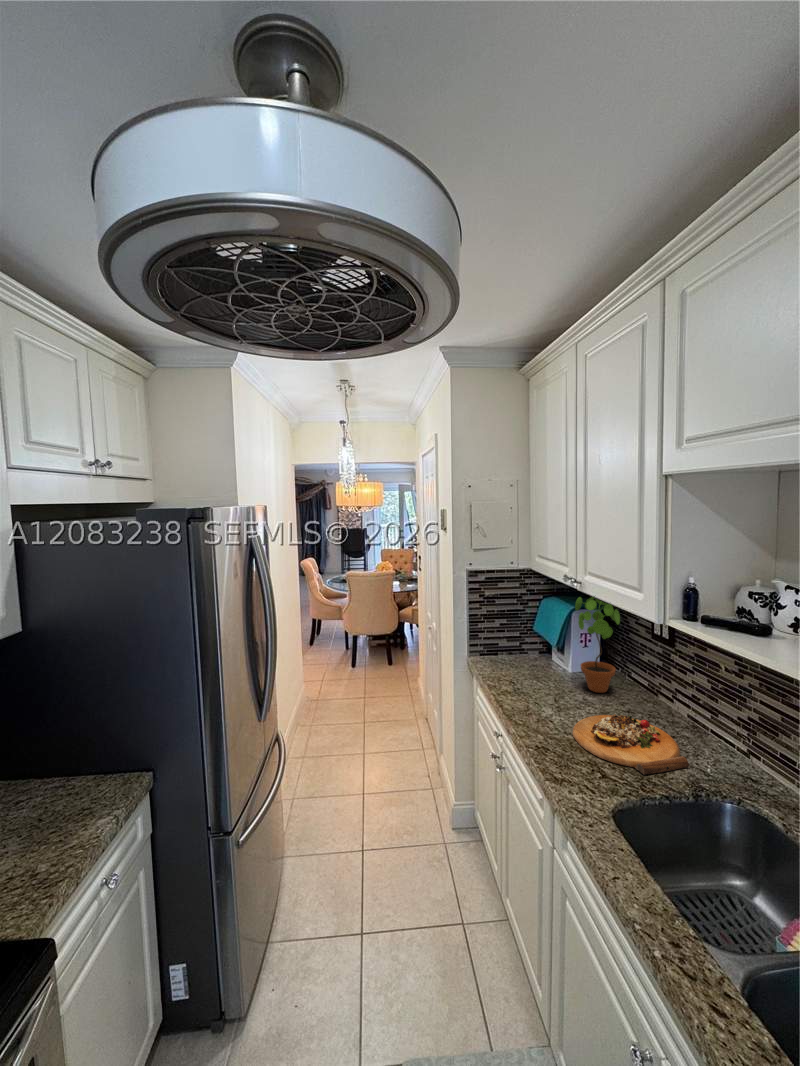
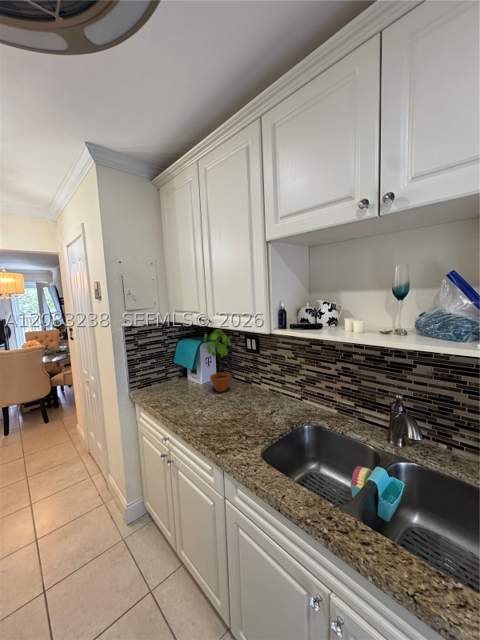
cutting board: present [573,714,689,775] -> none [218,397,285,428]

